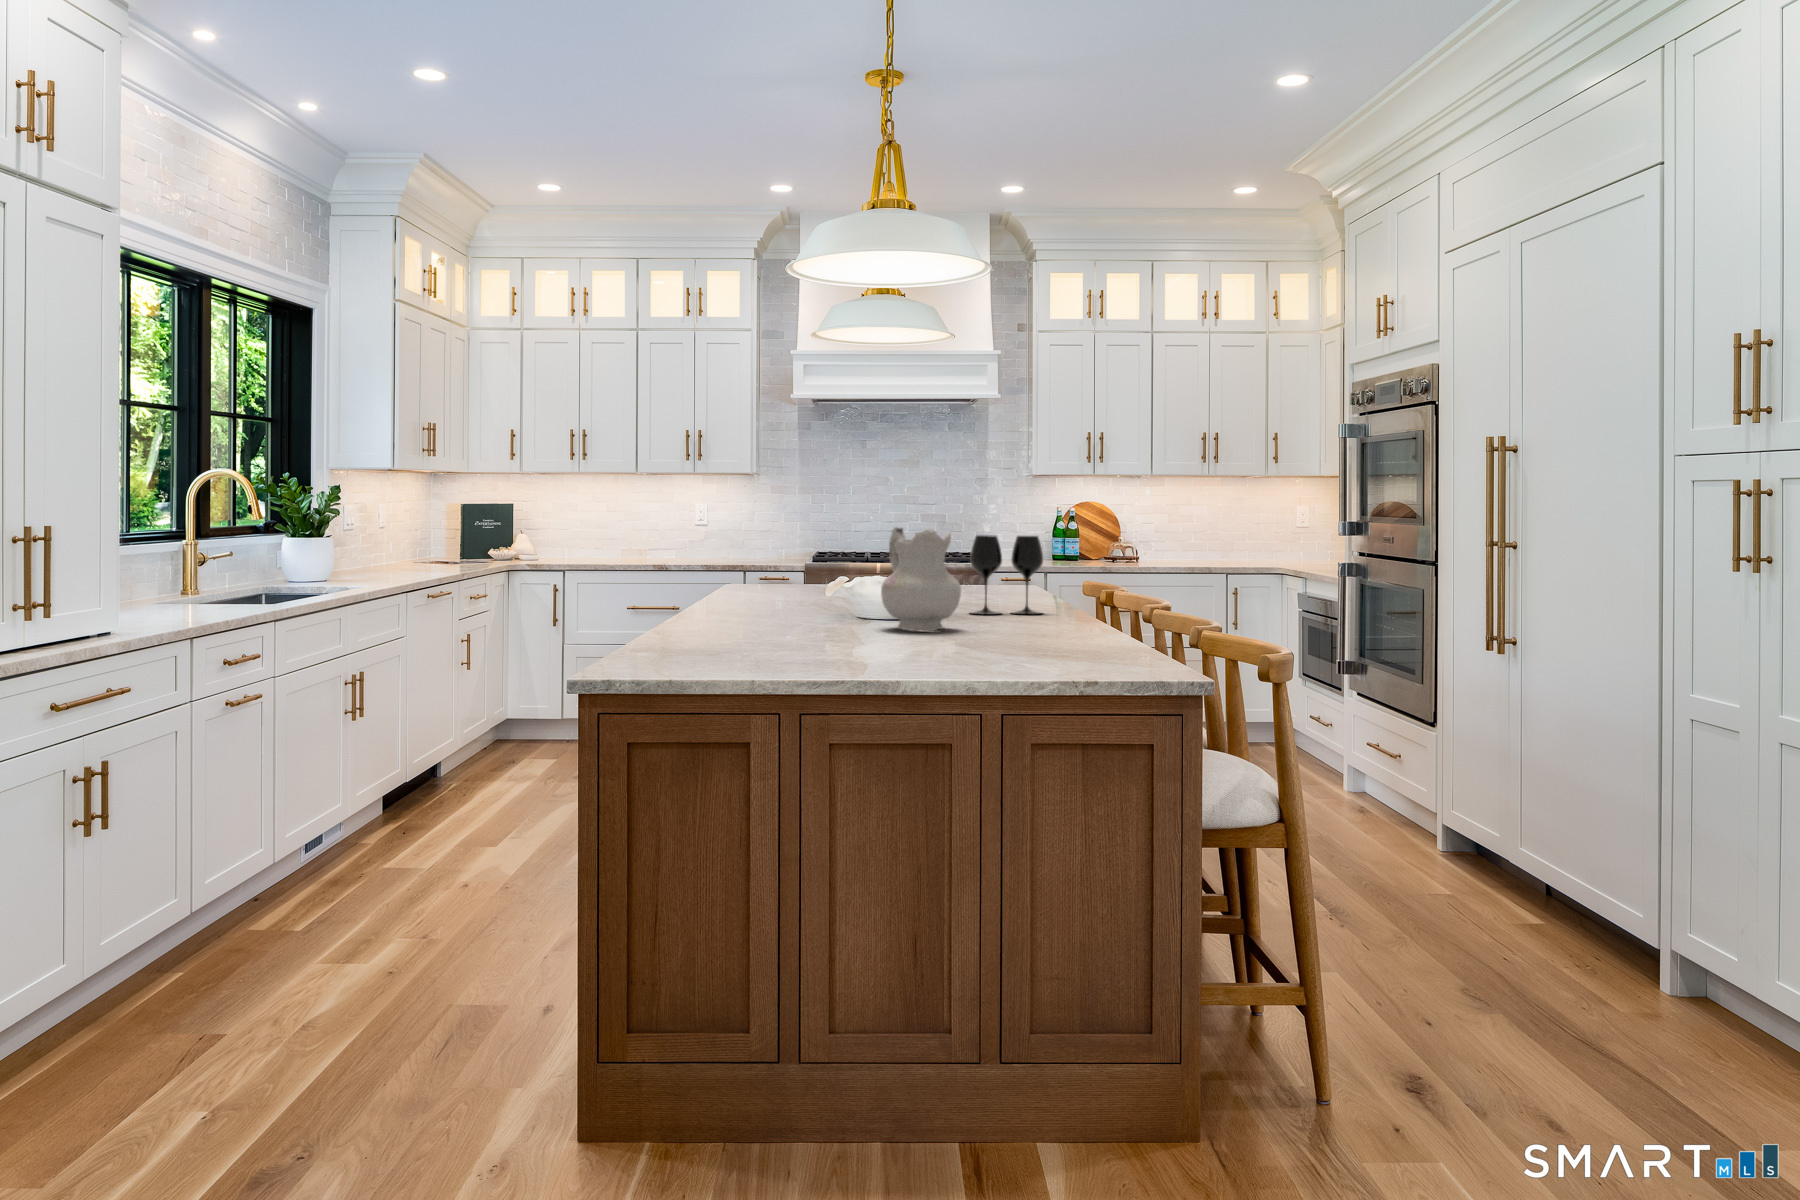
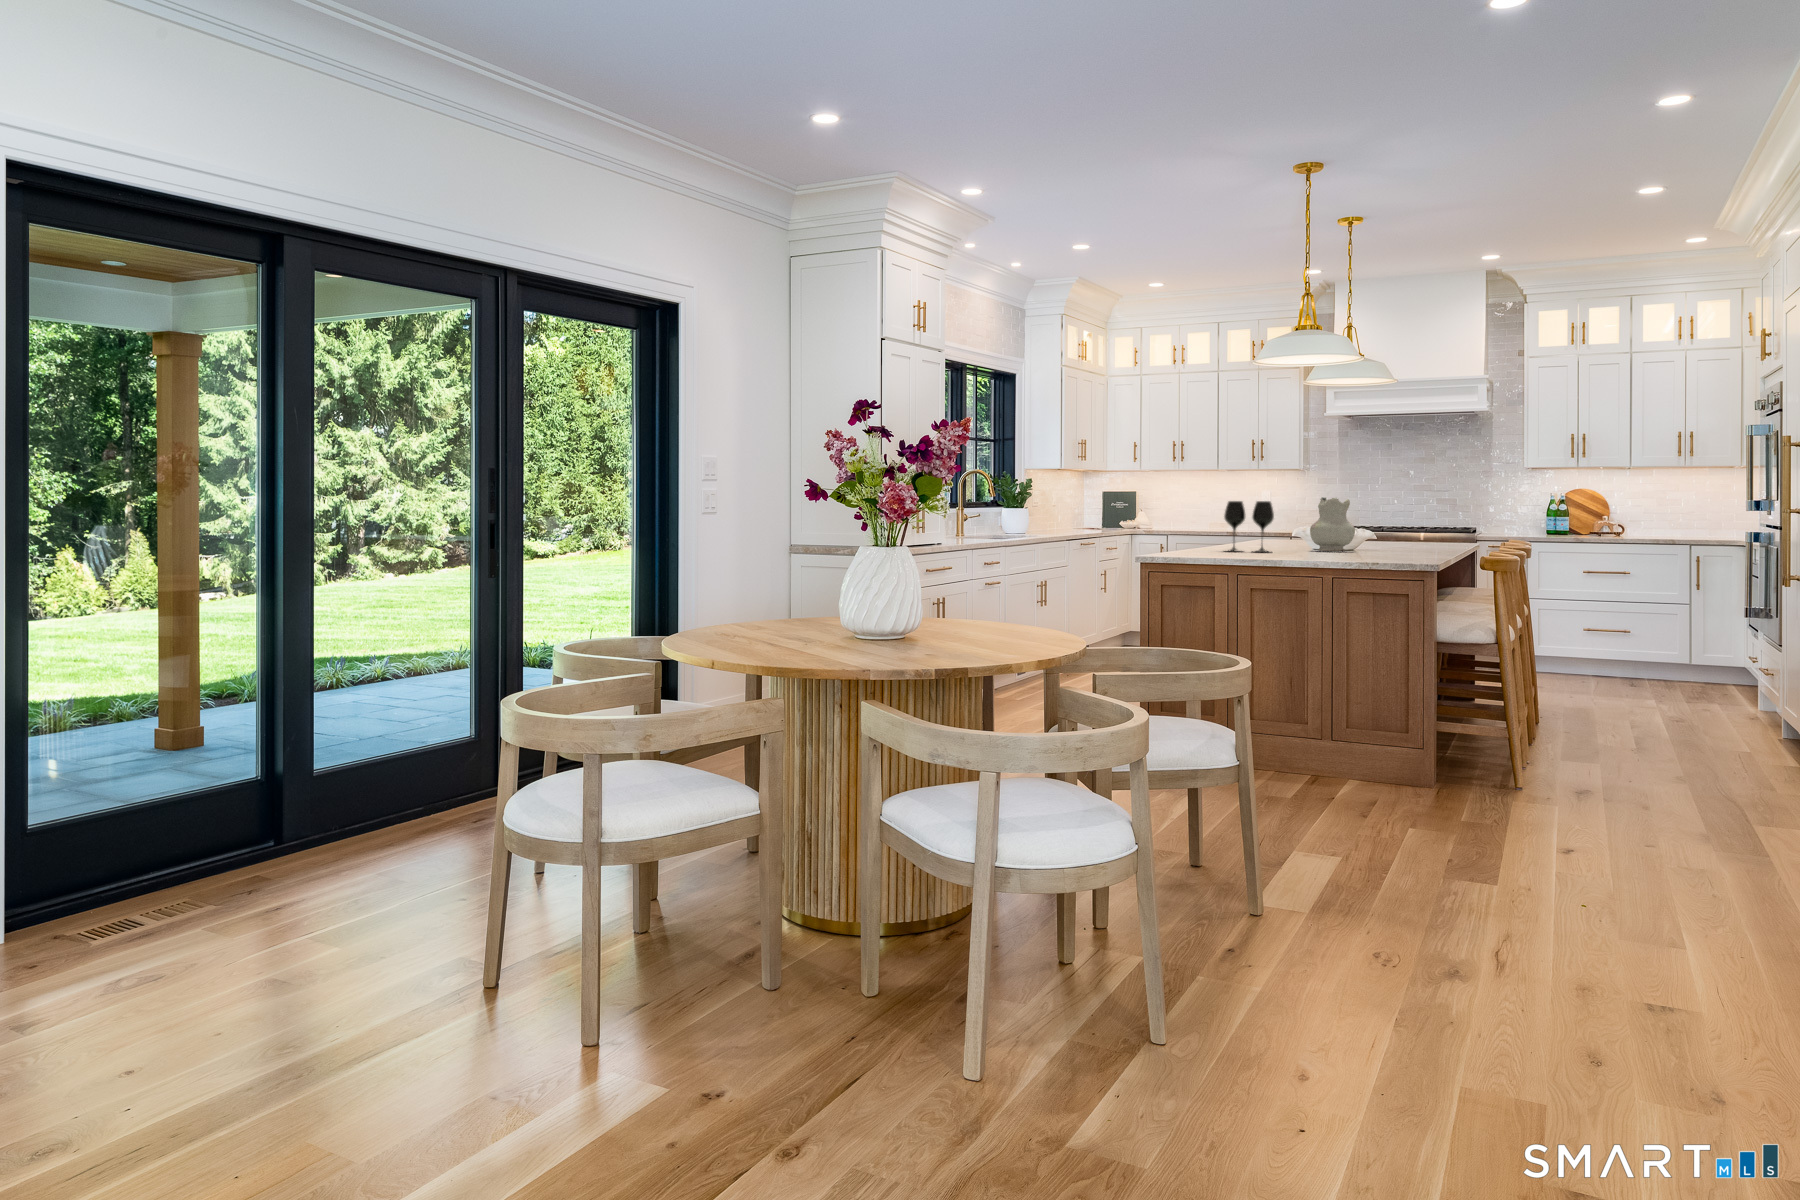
wine glass: present [970,535,1043,614] -> present [1224,501,1274,552]

